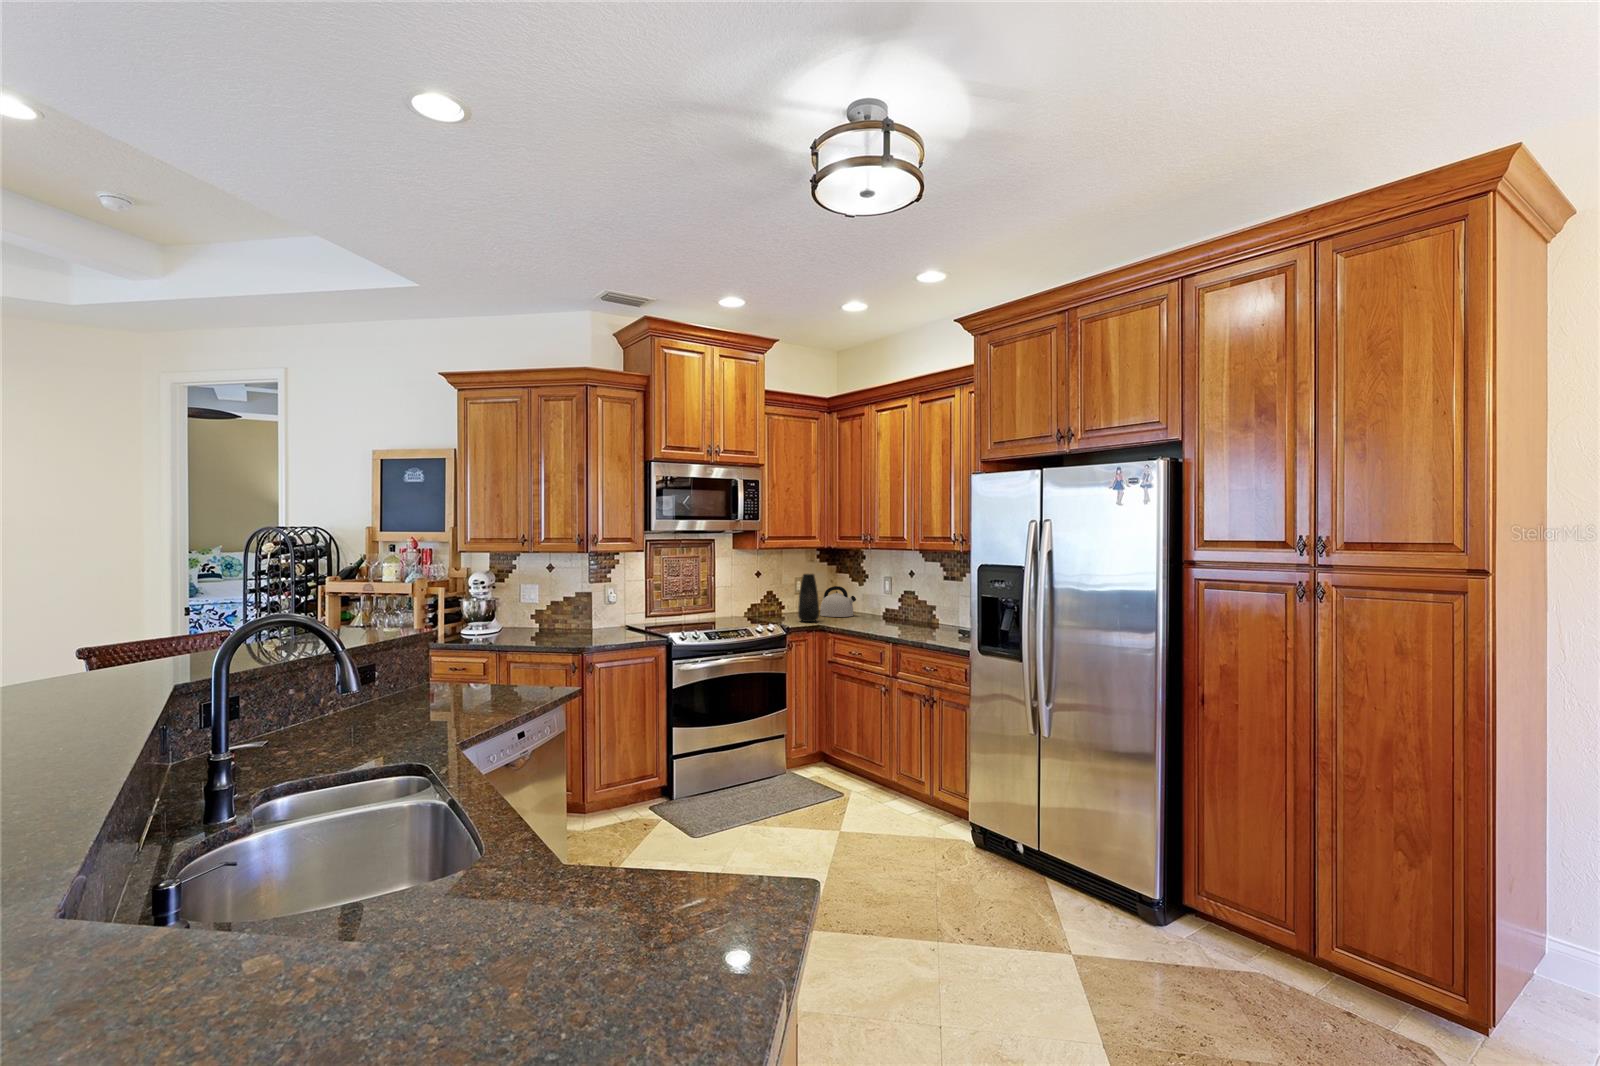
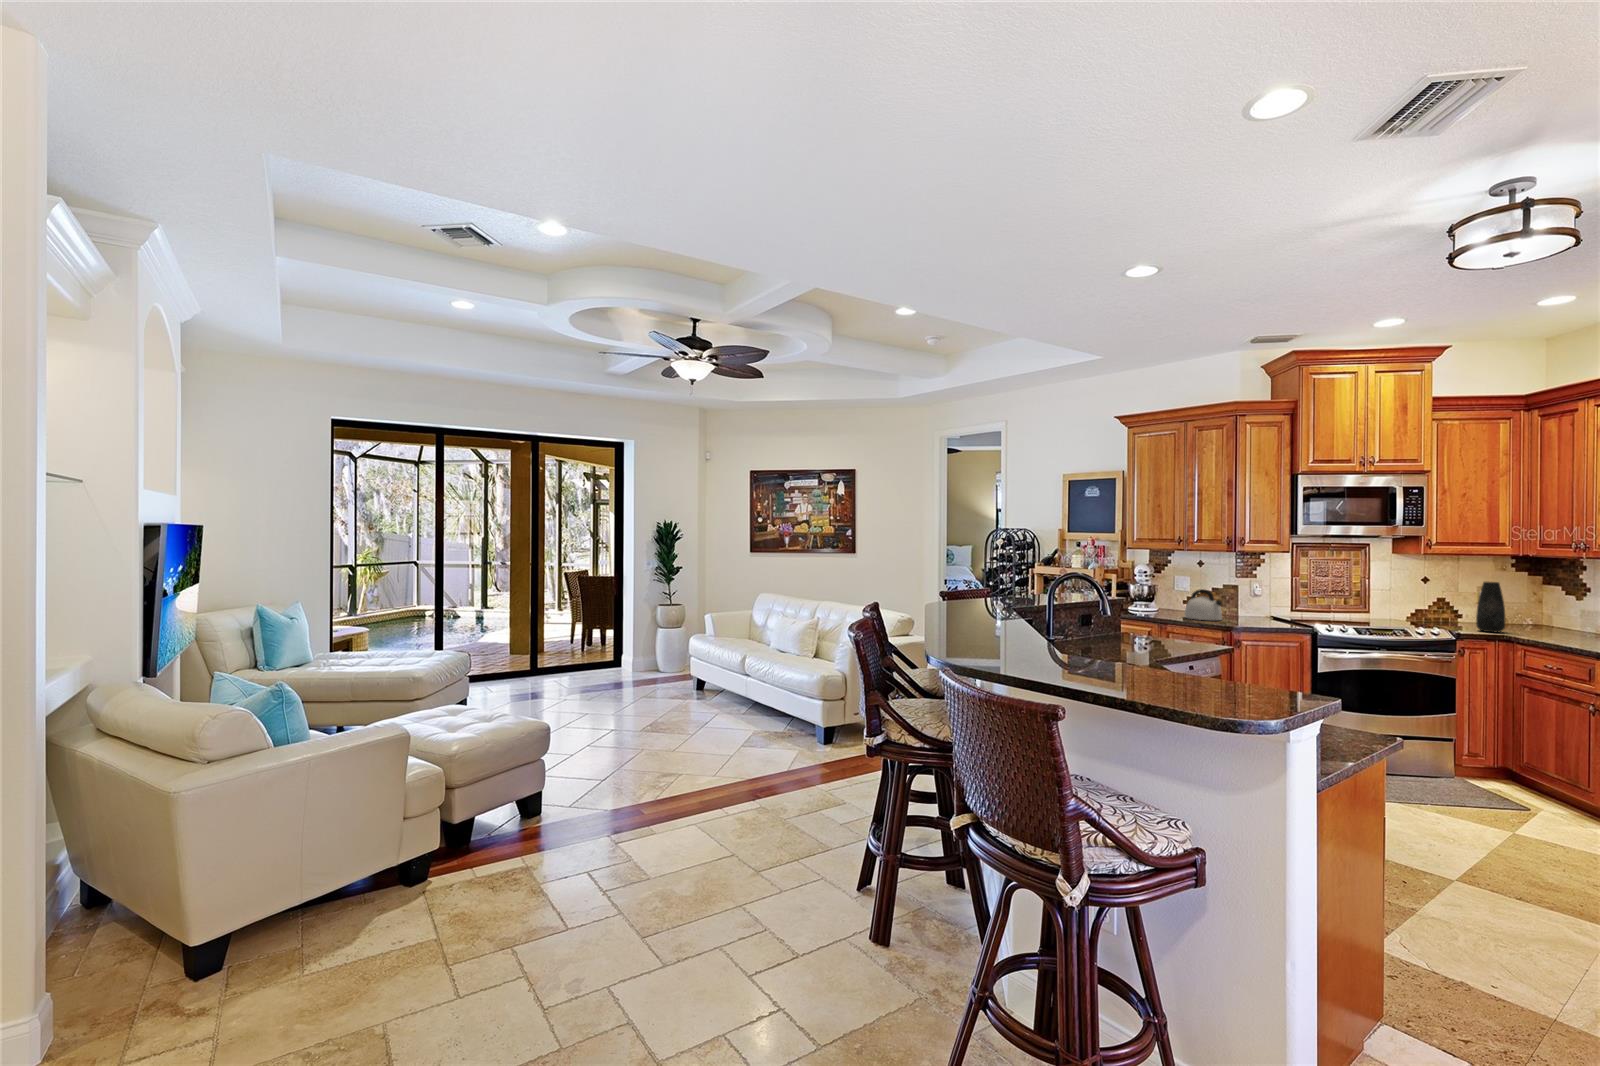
kettle: present [820,586,856,617] -> present [1185,589,1222,620]

